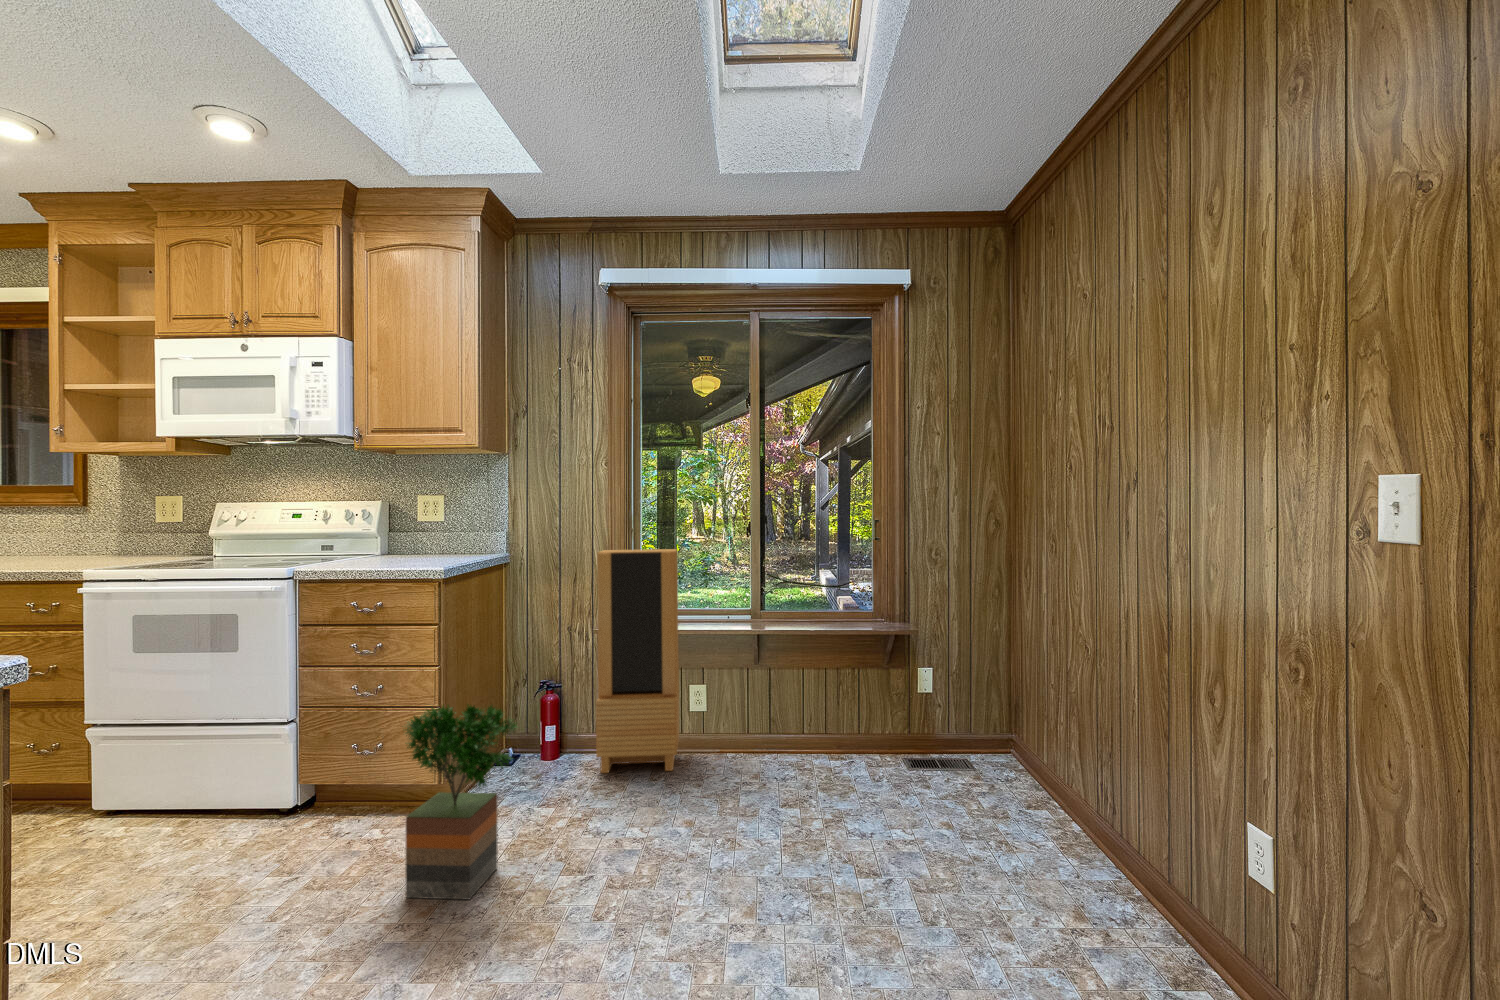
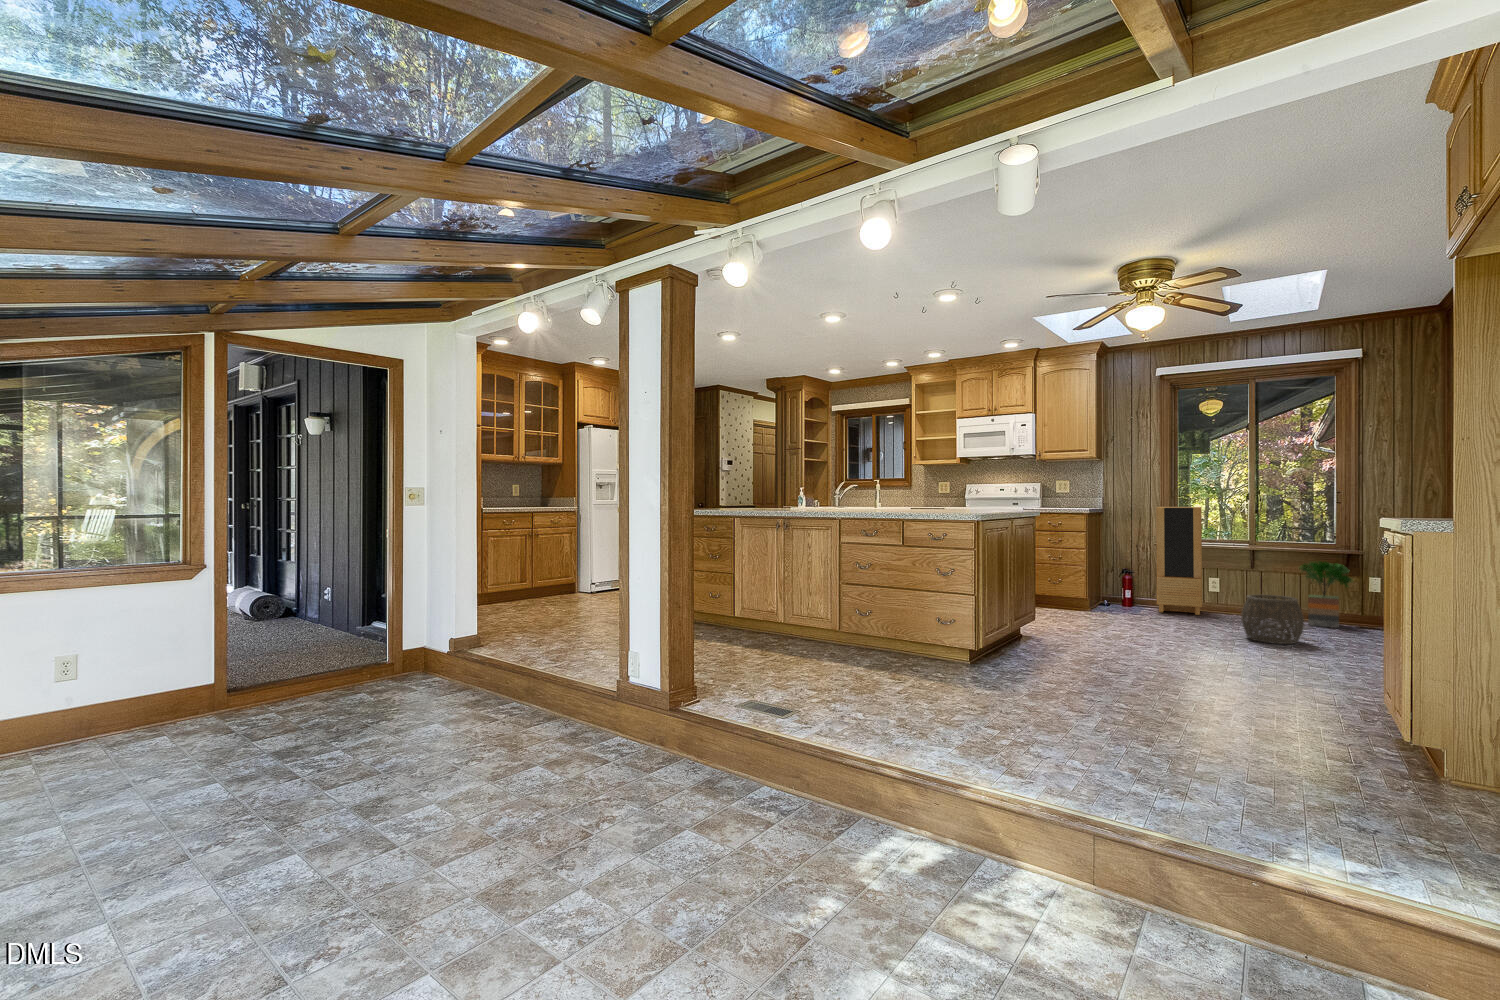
potted tree: present [405,705,517,899] -> present [1300,561,1352,628]
woven basket: none [740,761,865,907] -> present [1241,594,1304,644]

